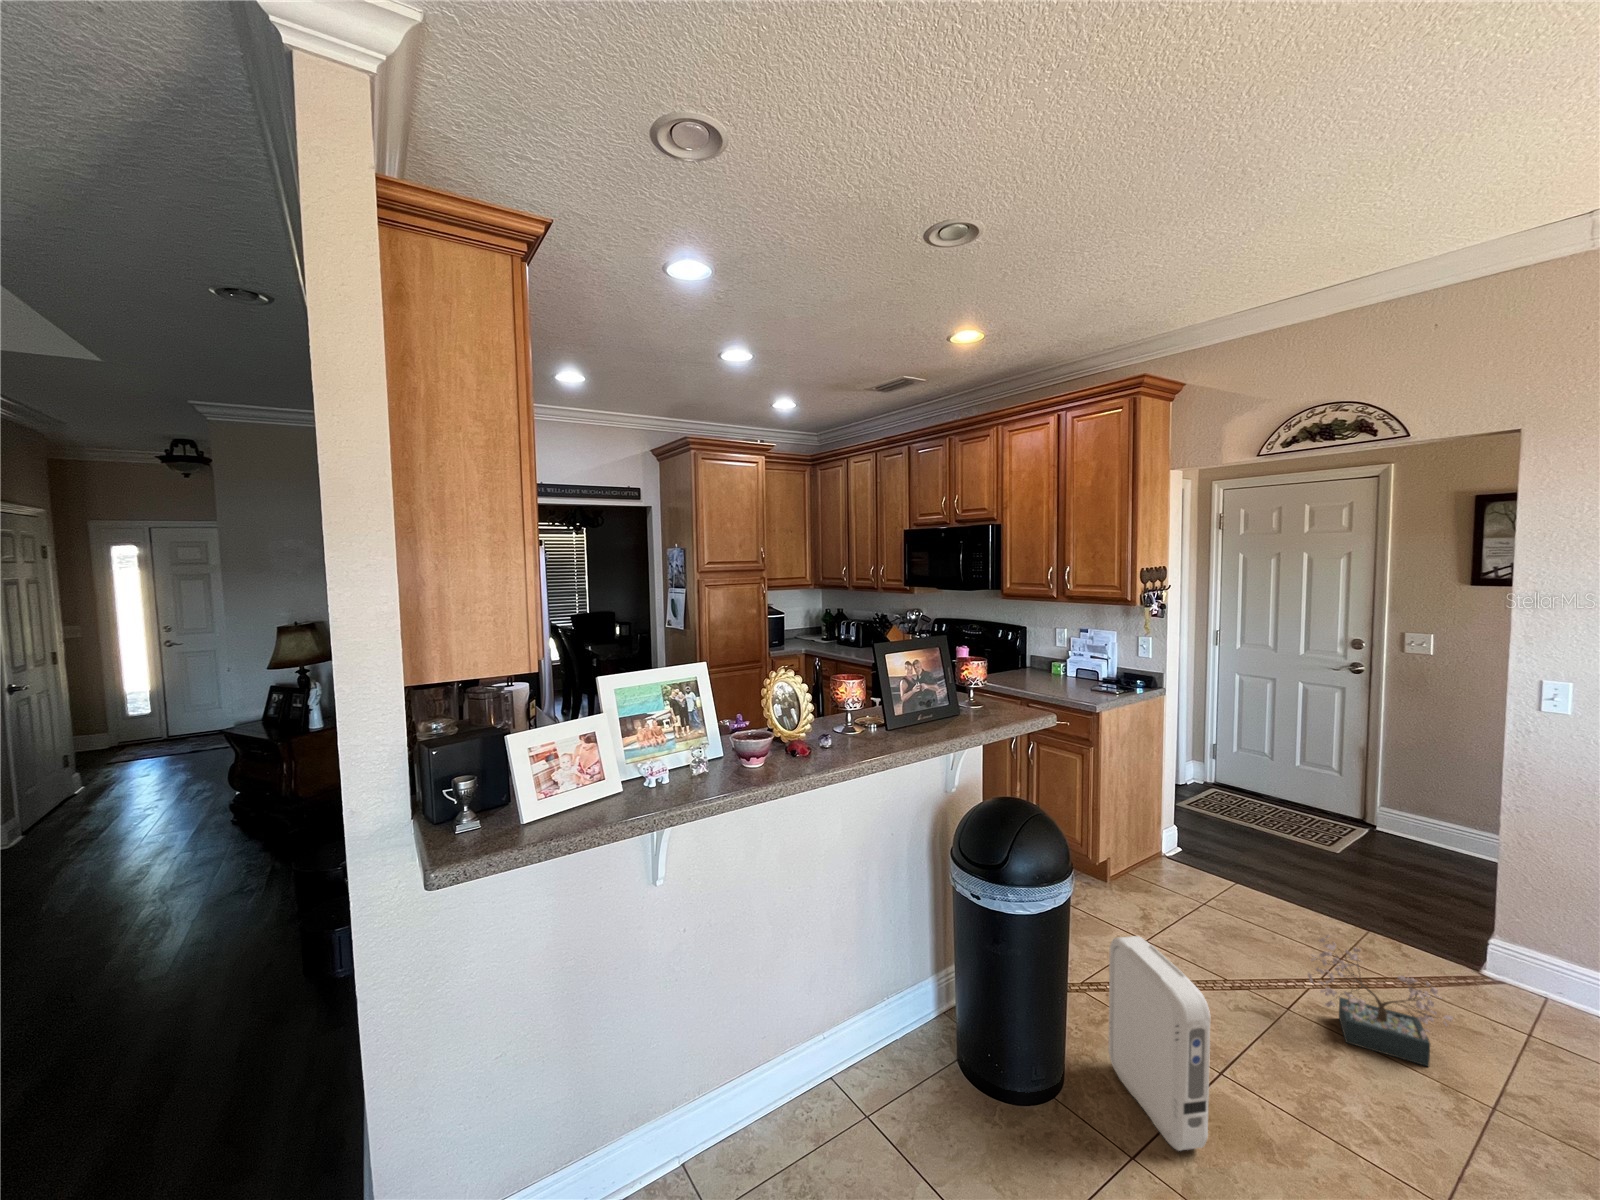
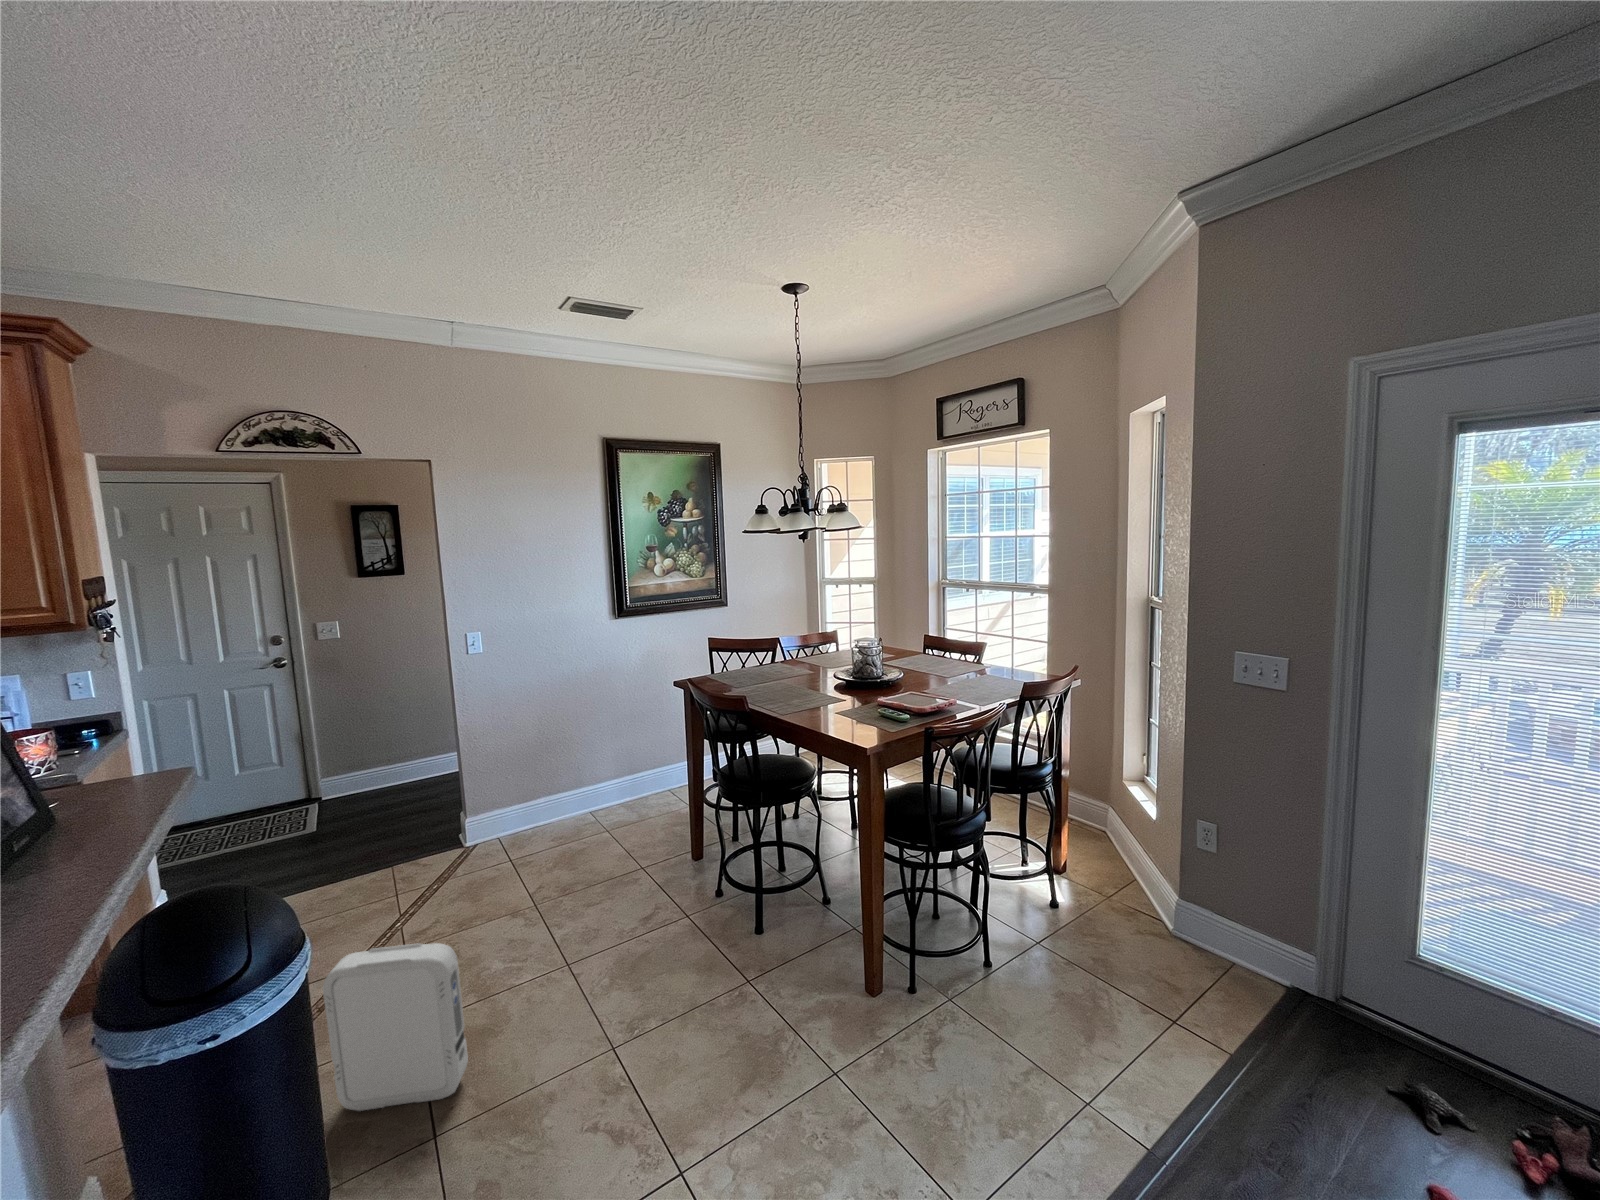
decorative plant: present [1308,935,1453,1066] -> none [413,858,501,938]

